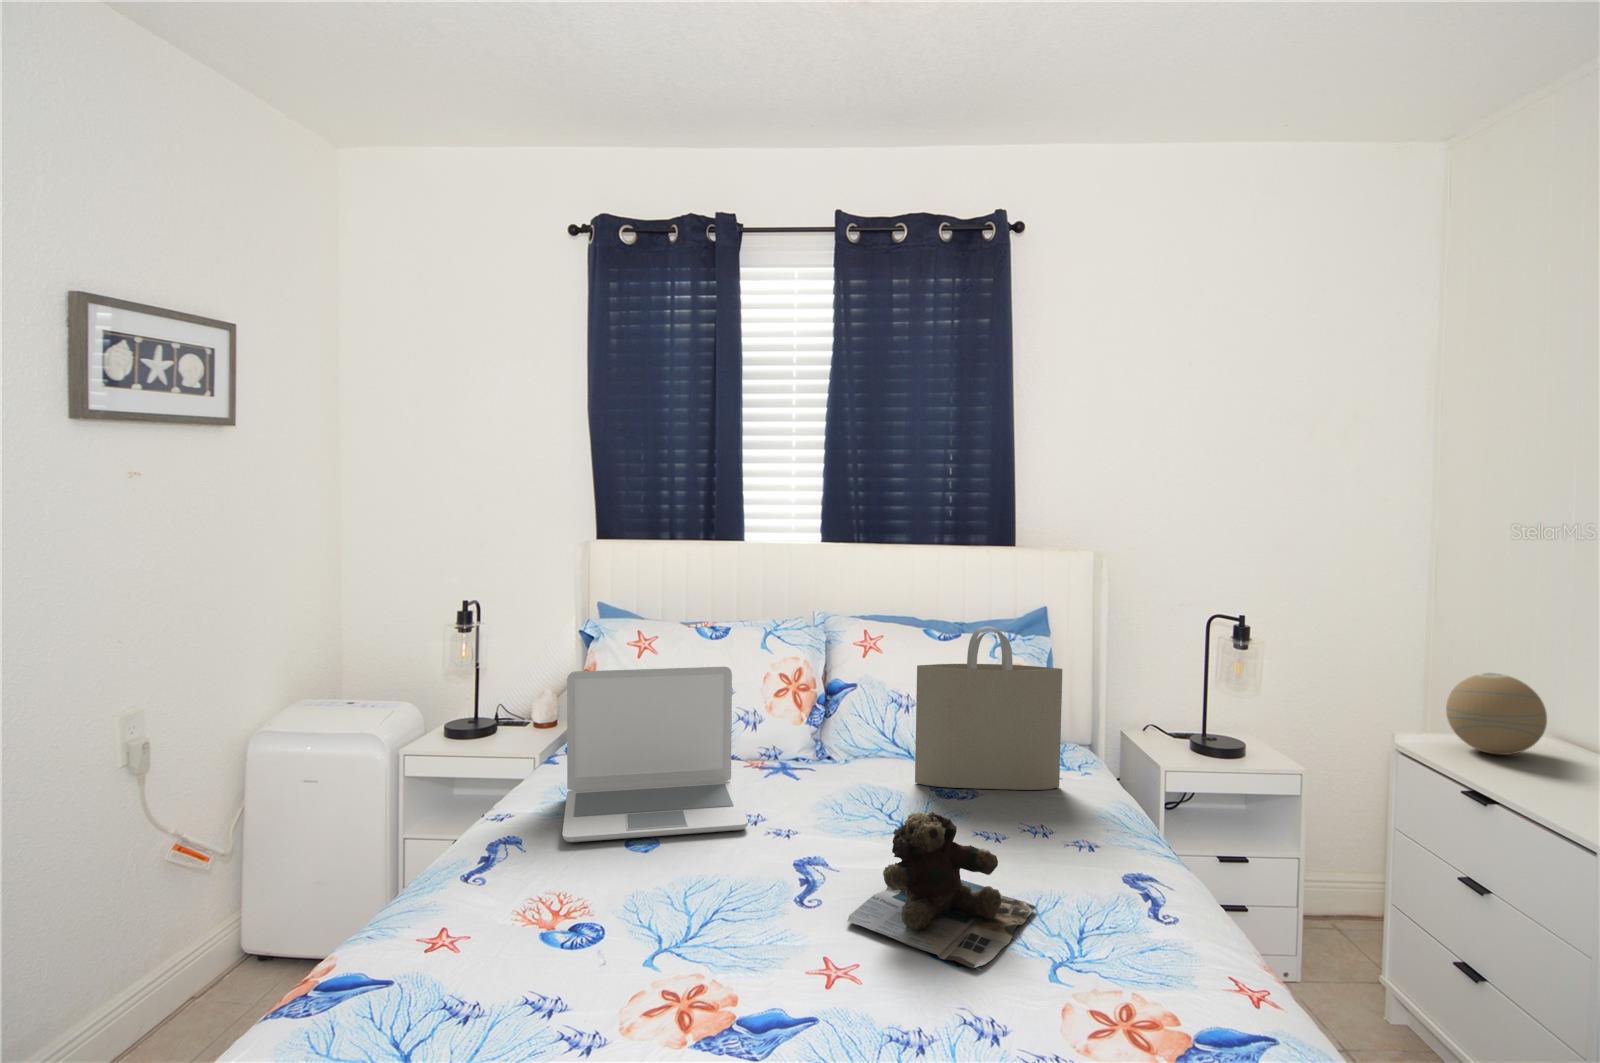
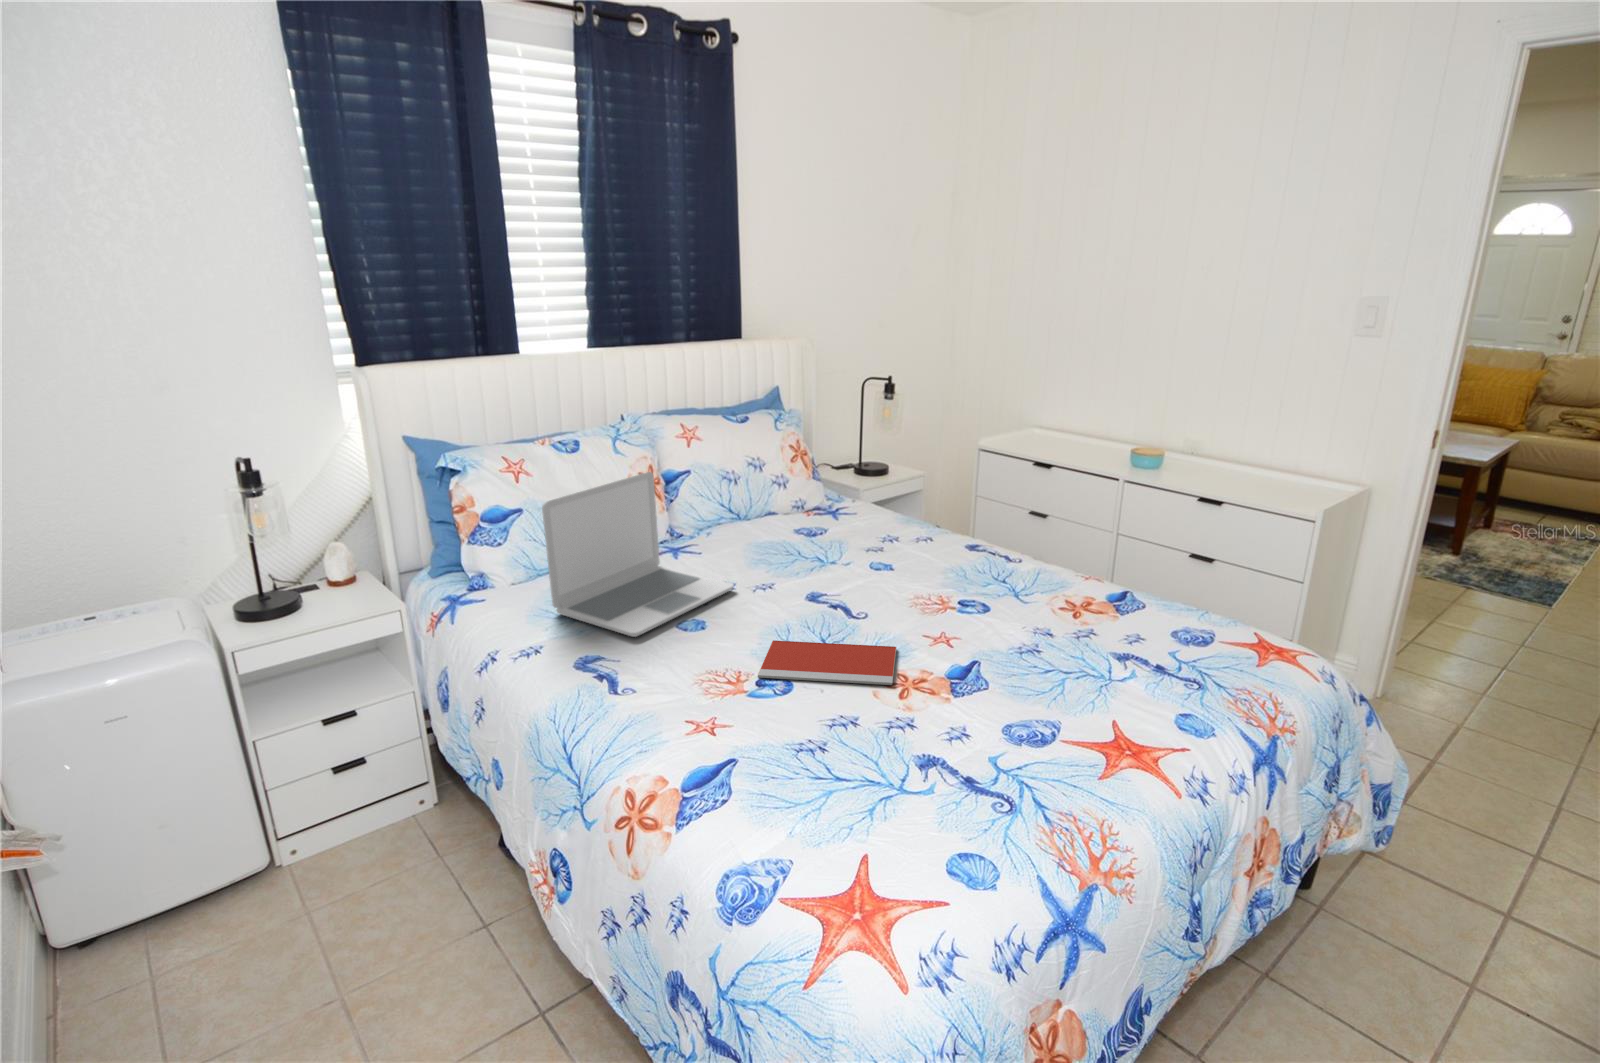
tote bag: present [915,626,1062,790] -> none [767,406,850,533]
decorative orb: present [1446,673,1547,755] -> none [1000,394,1048,440]
teddy bear: present [847,812,1036,968] -> none [870,530,984,610]
notebook: none [564,900,755,1016] -> present [758,640,896,685]

